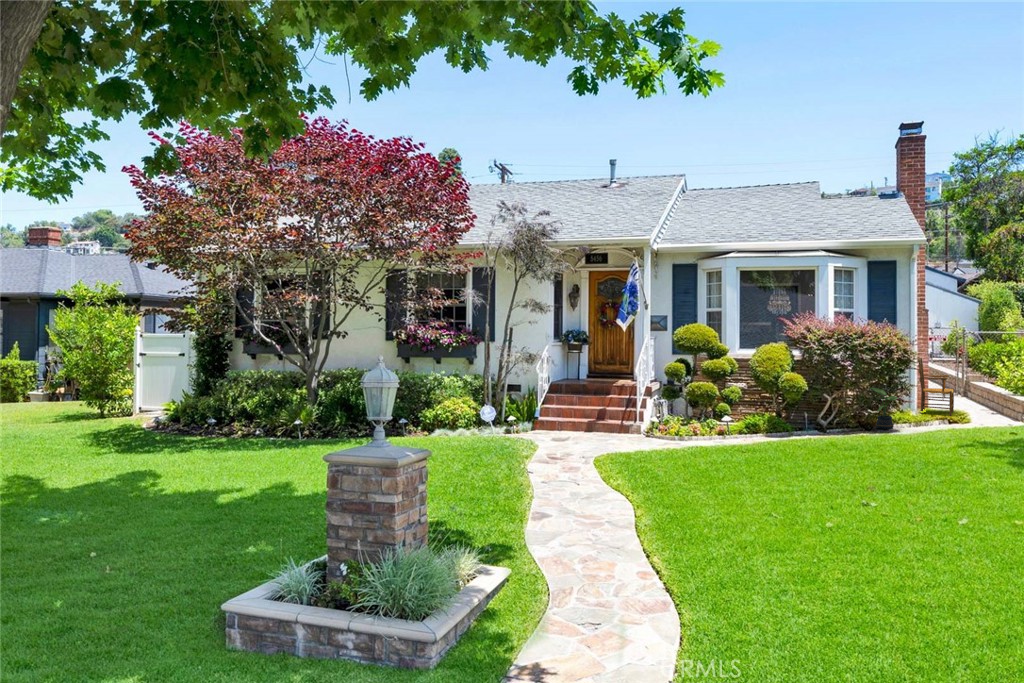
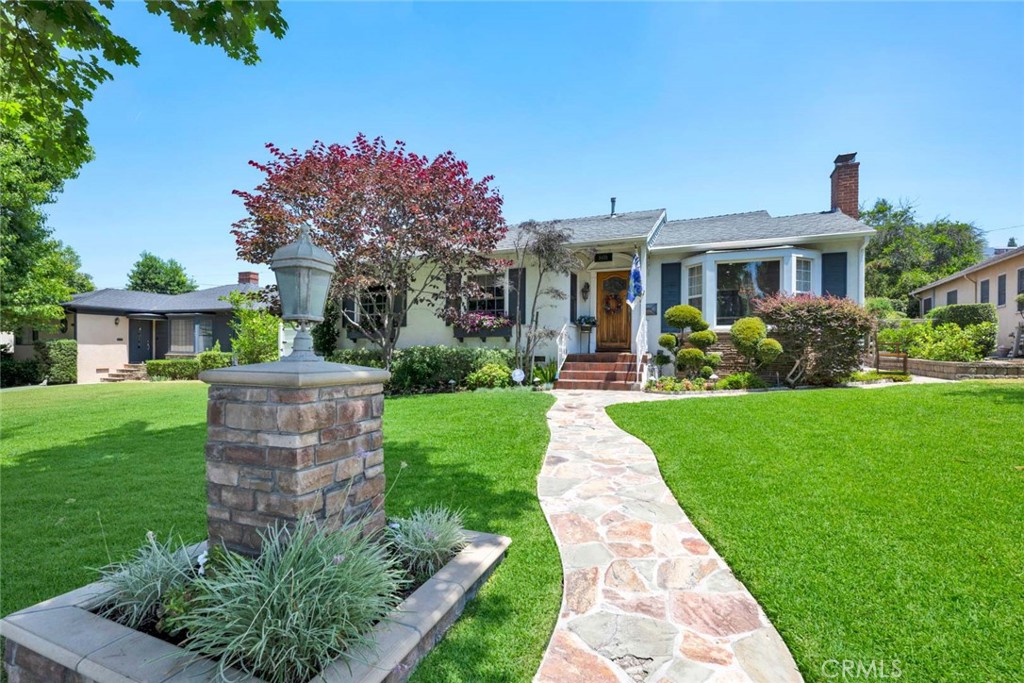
potted plant: present [870,388,900,429] -> none [837,351,868,385]

